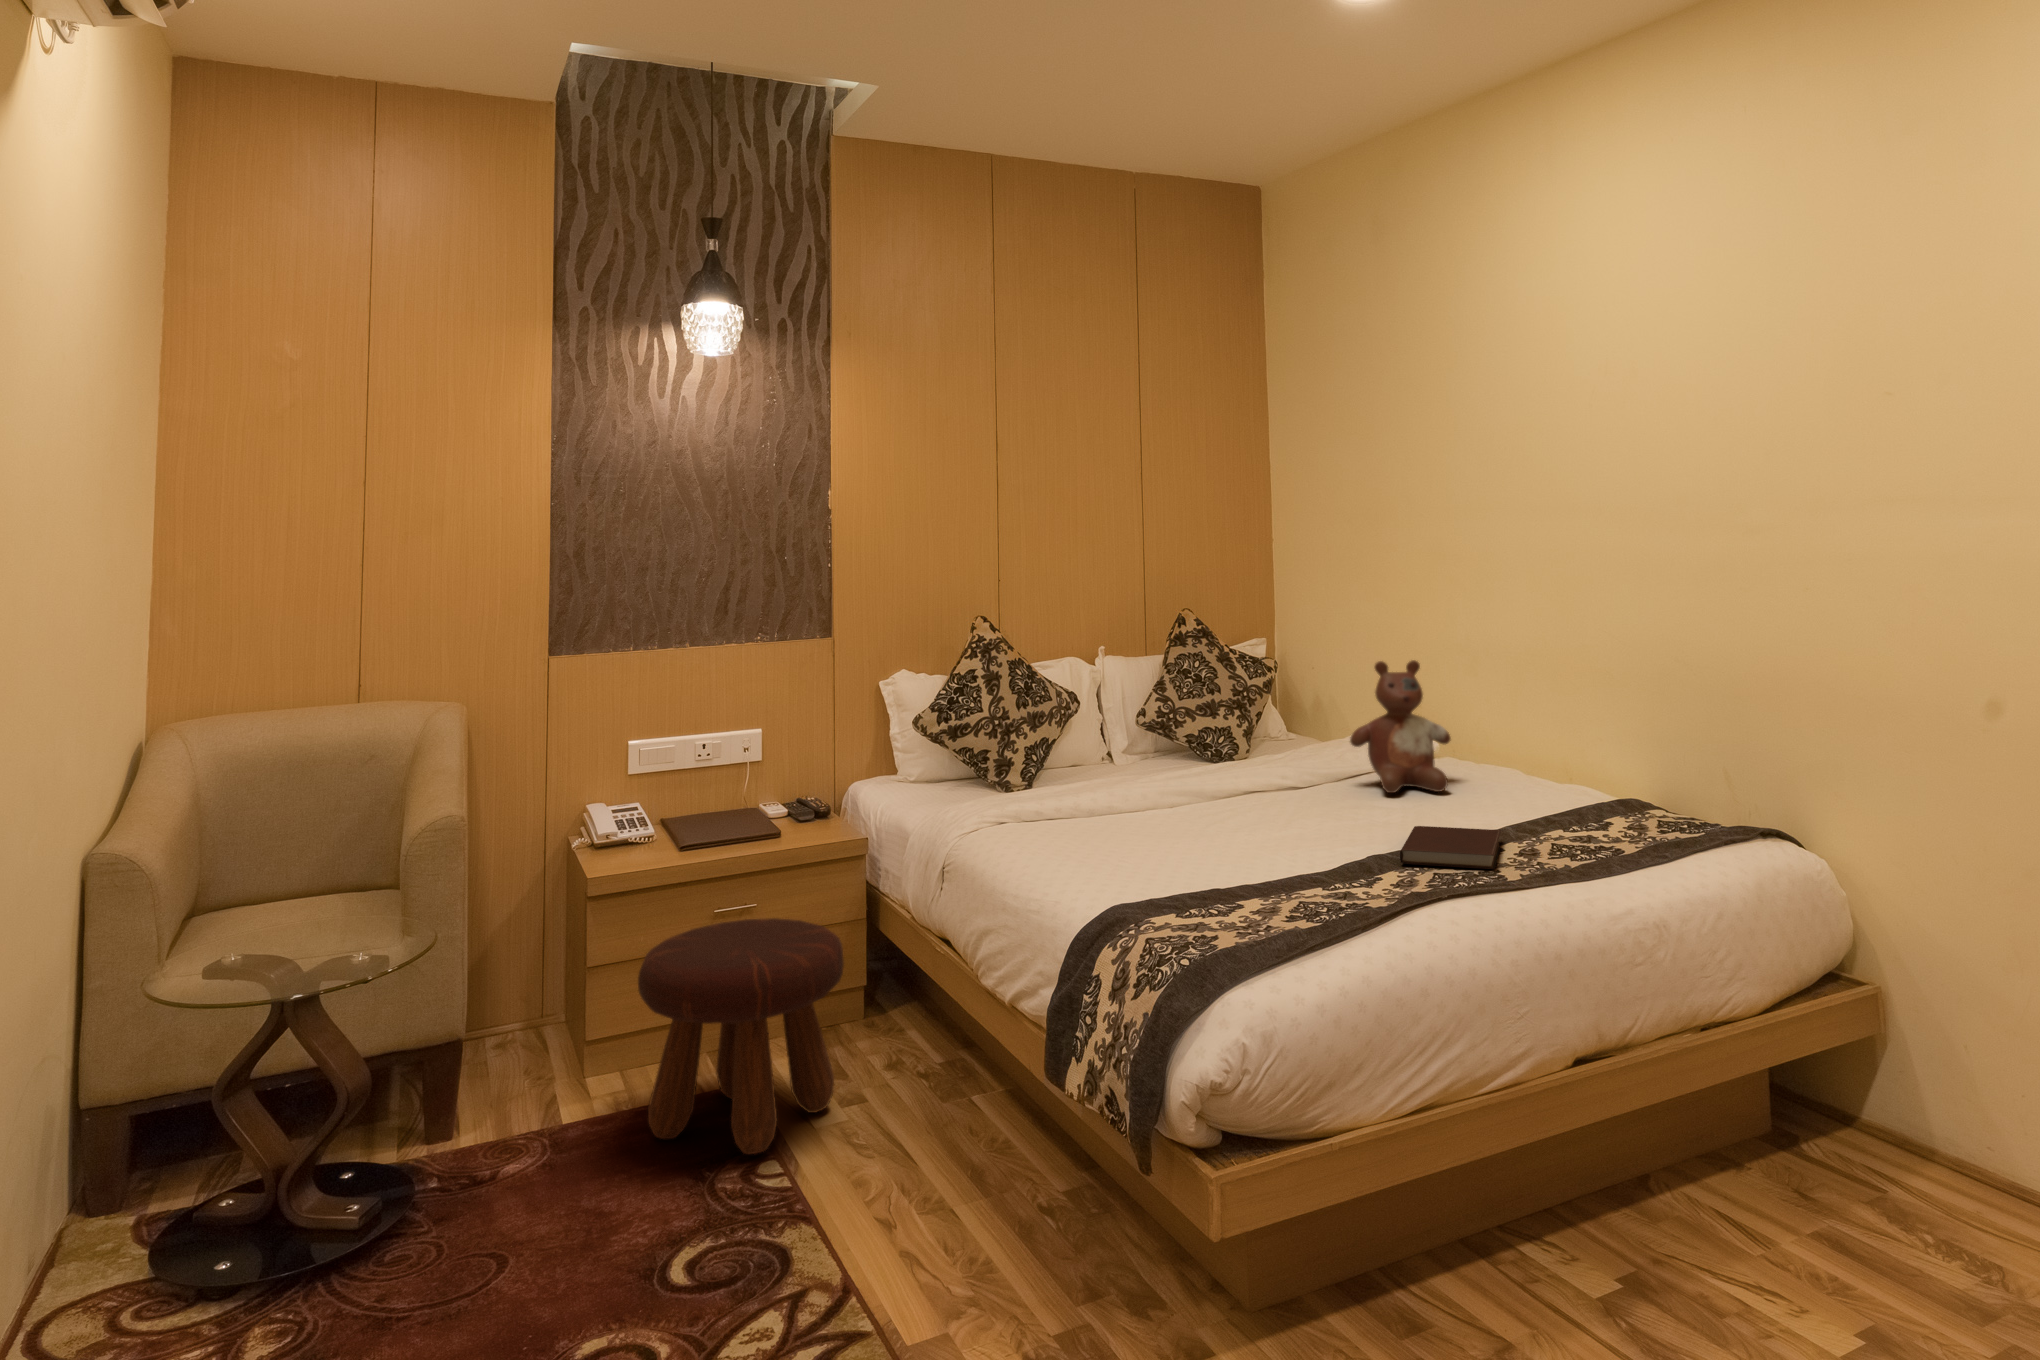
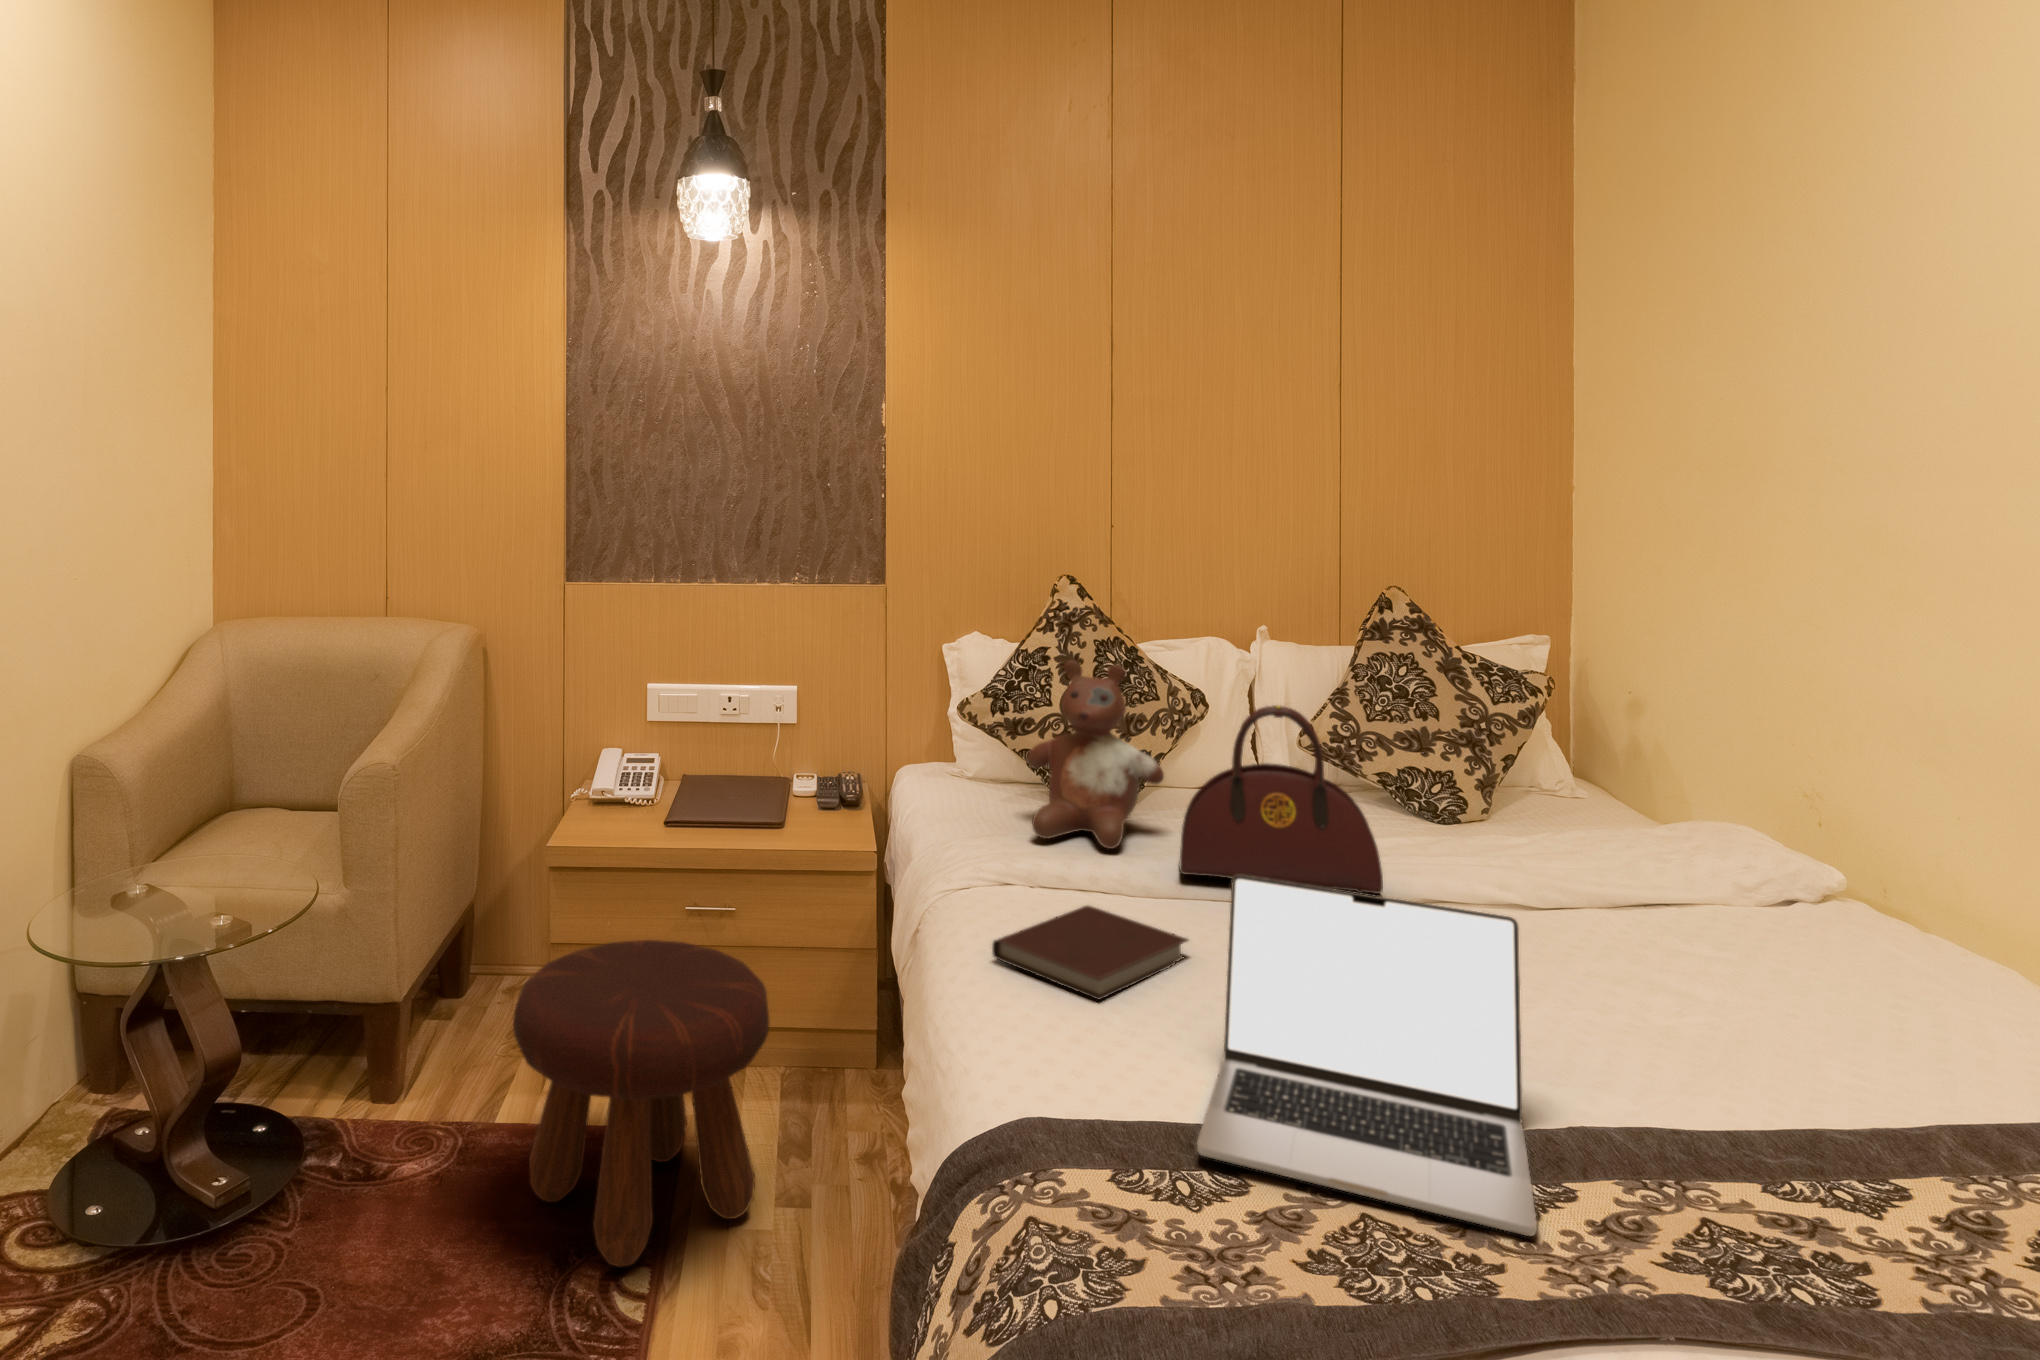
stuffed bear: present [1350,660,1451,793] -> present [1027,660,1164,849]
handbag: none [1096,681,1224,801] -> present [1179,705,1383,894]
laptop: none [1188,755,1373,900] -> present [1197,875,1537,1236]
notebook: present [1400,826,1501,869] -> present [992,906,1188,1000]

